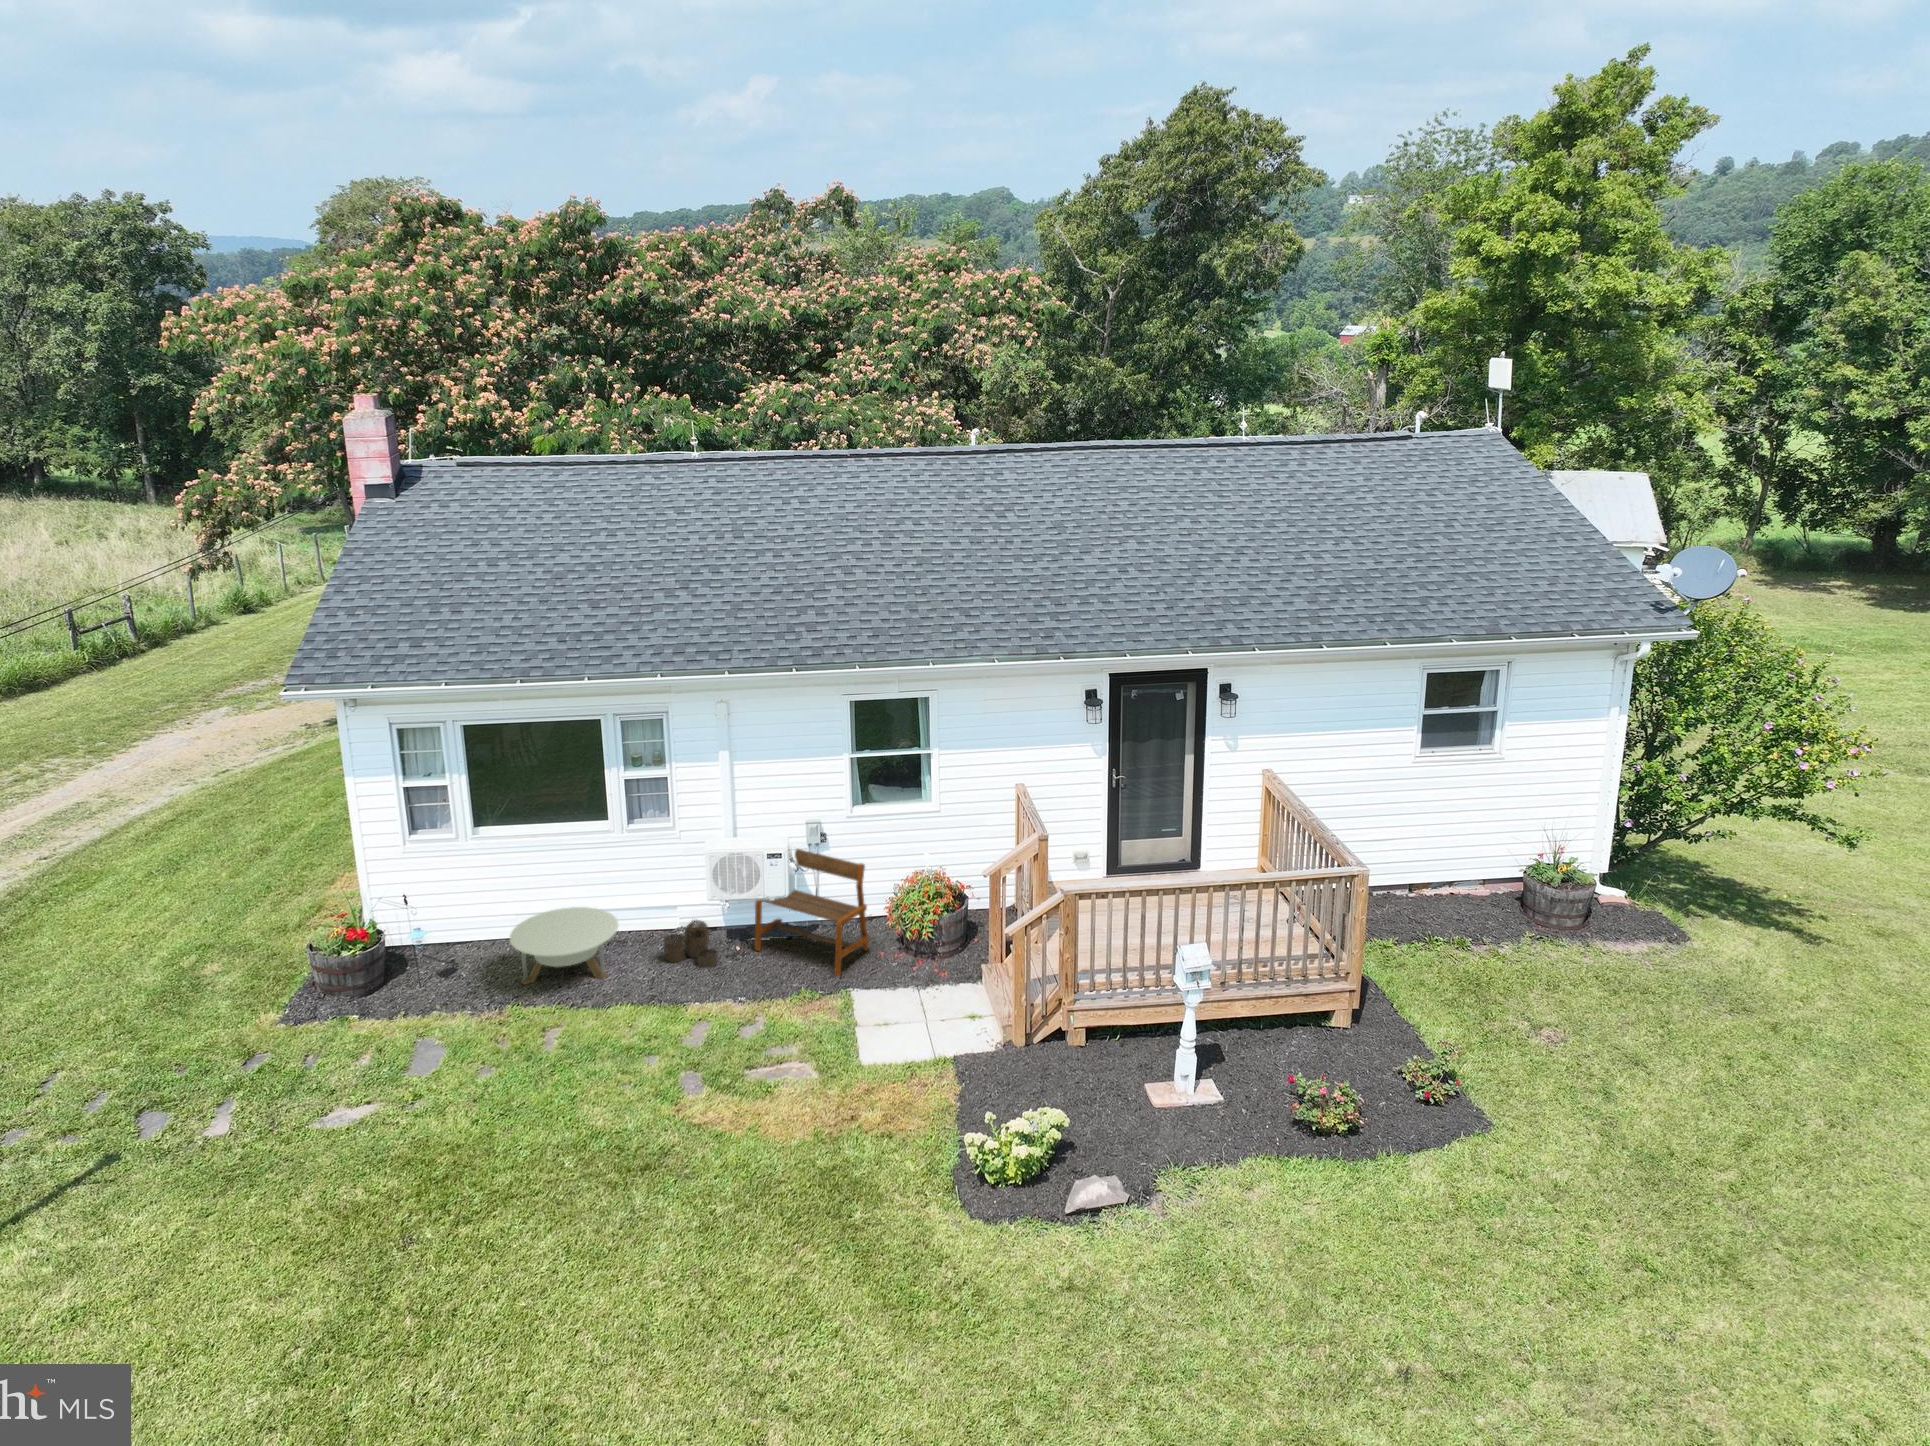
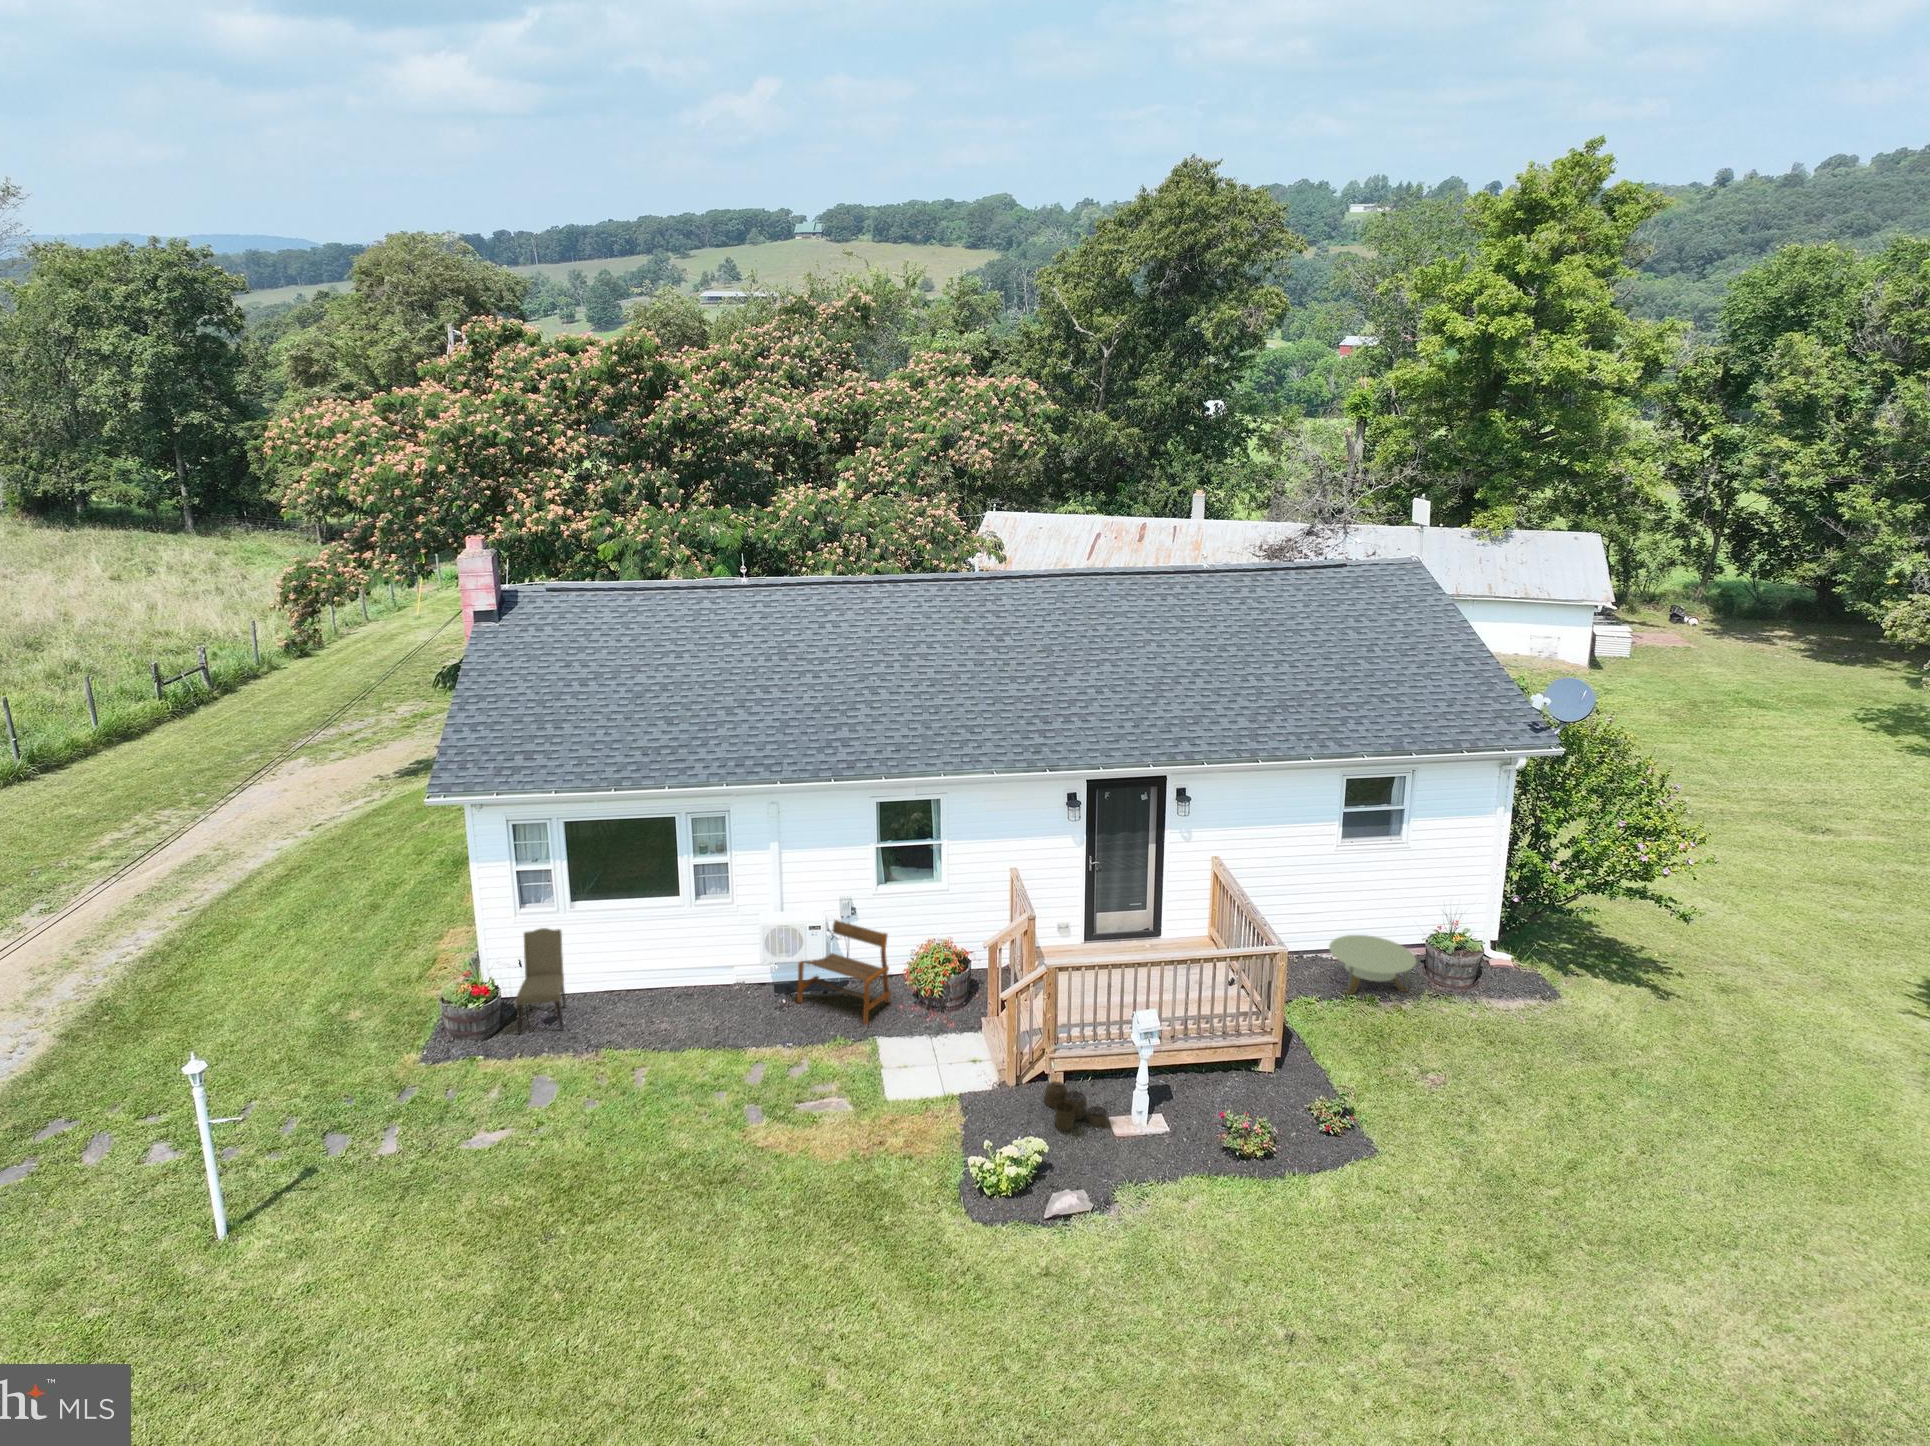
chair: none [401,860,470,990] -> present [516,928,566,1034]
round table: present [510,907,618,985] -> present [1329,935,1416,994]
woven basket: present [664,920,718,967] -> present [1044,1082,1107,1131]

